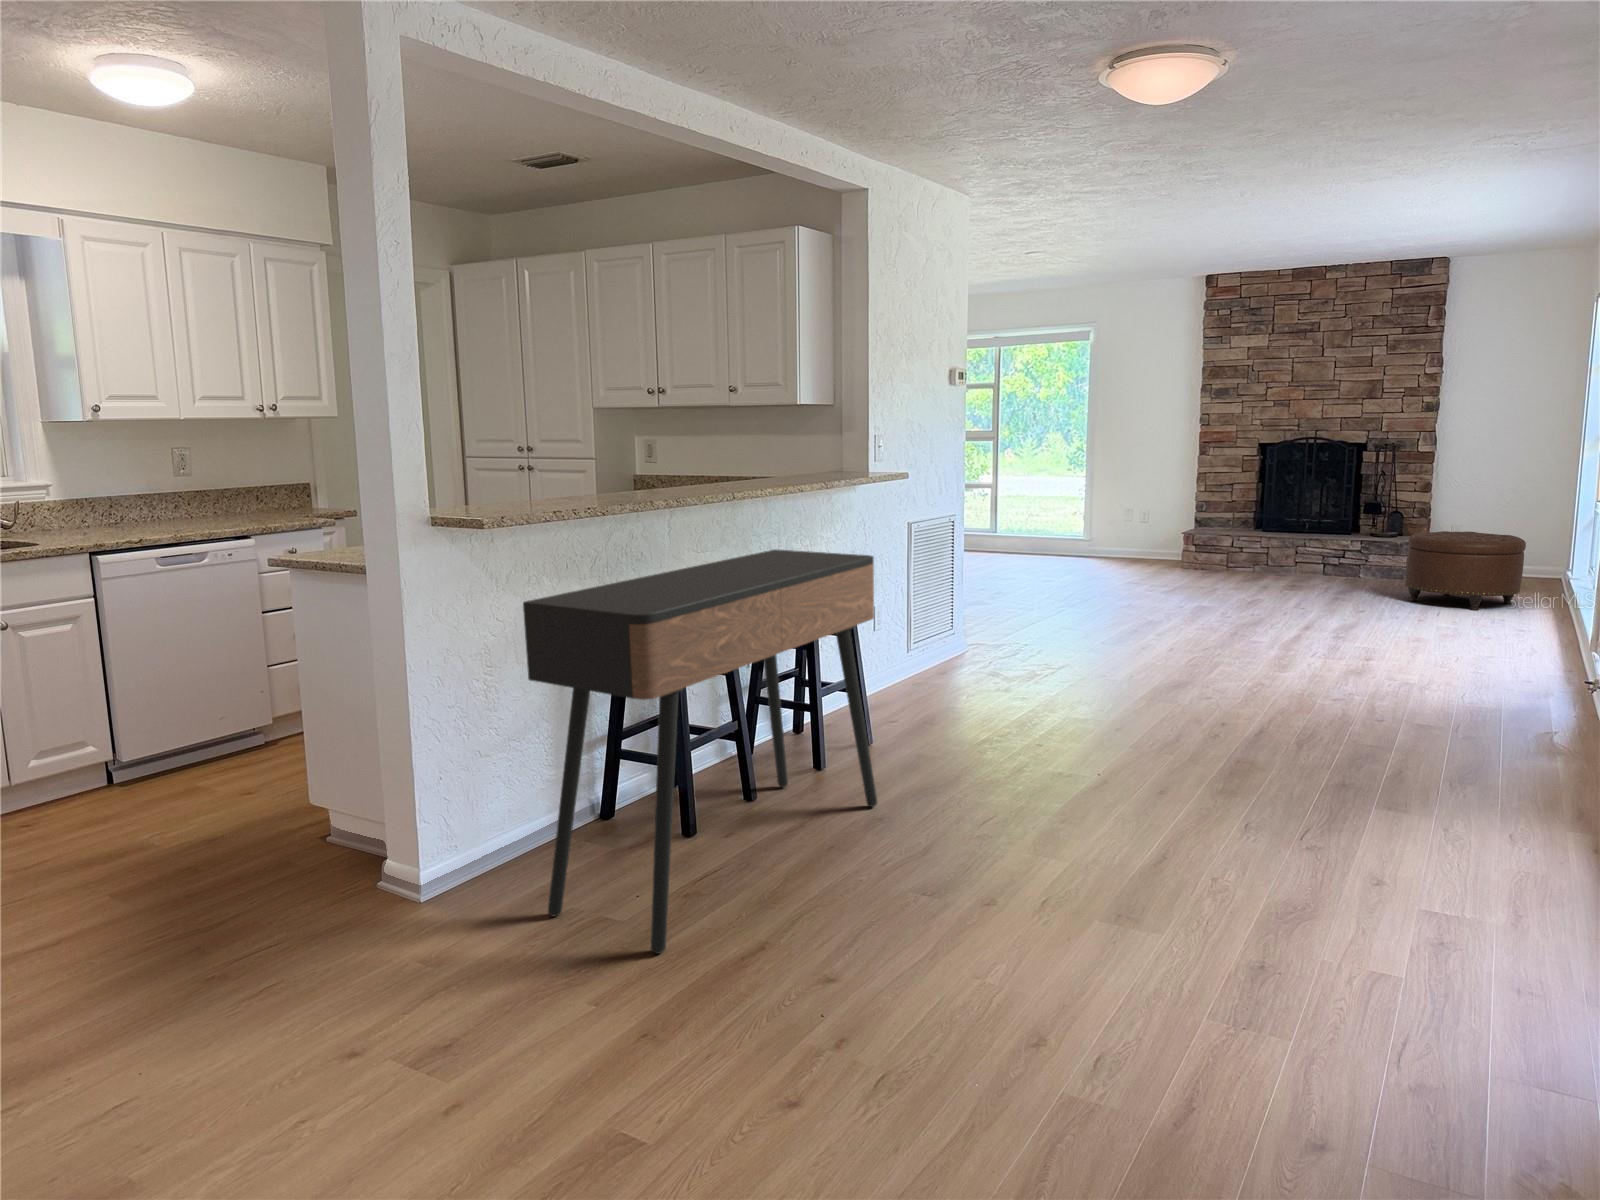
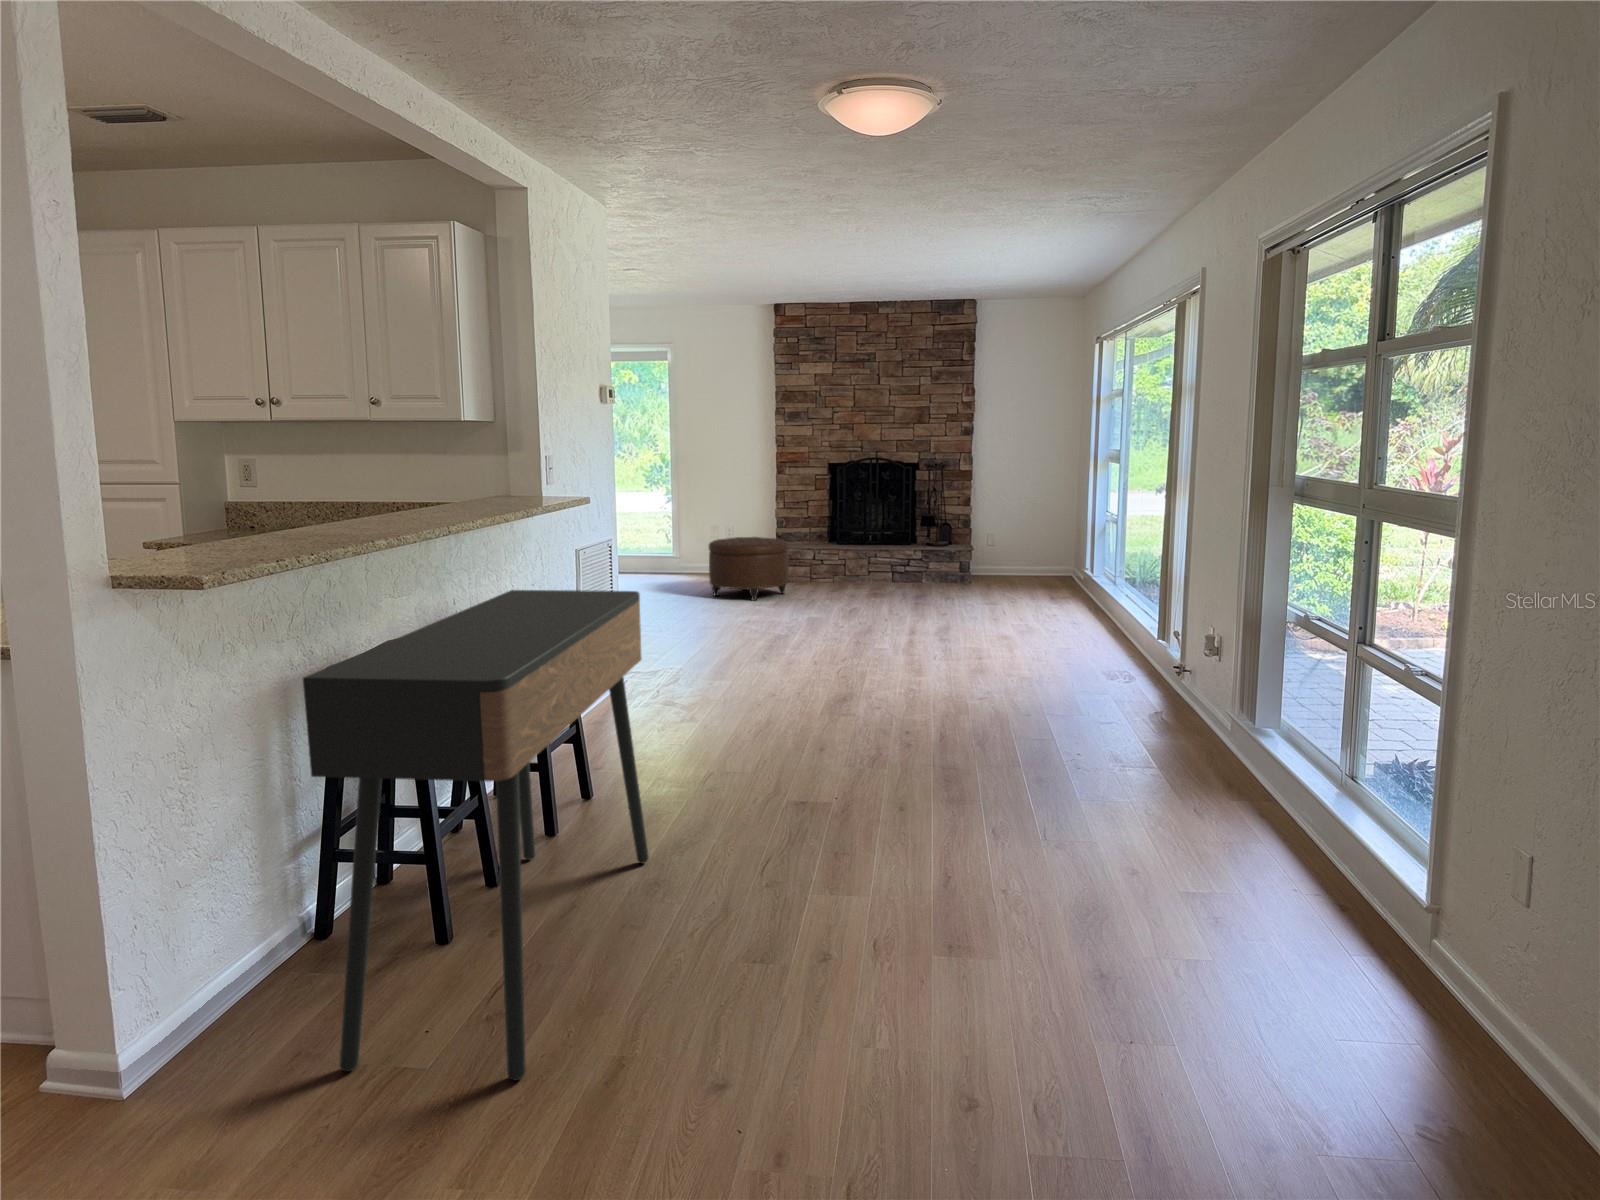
ottoman: present [1405,531,1526,610] -> present [709,537,789,601]

